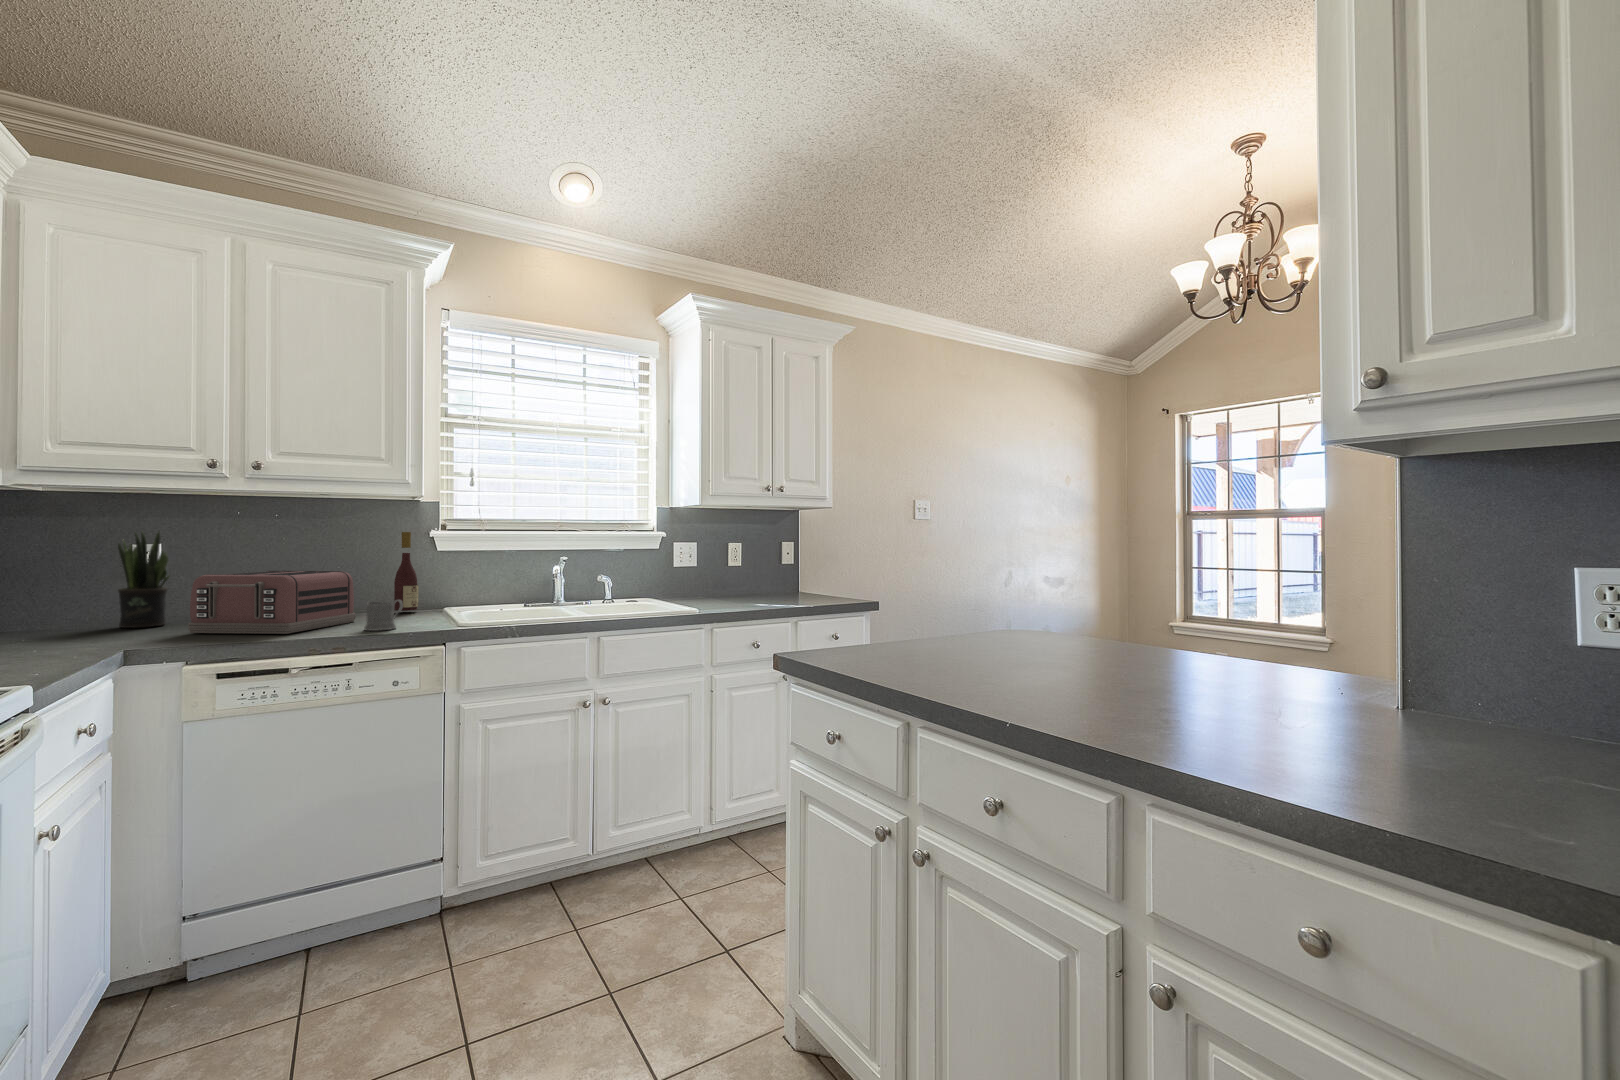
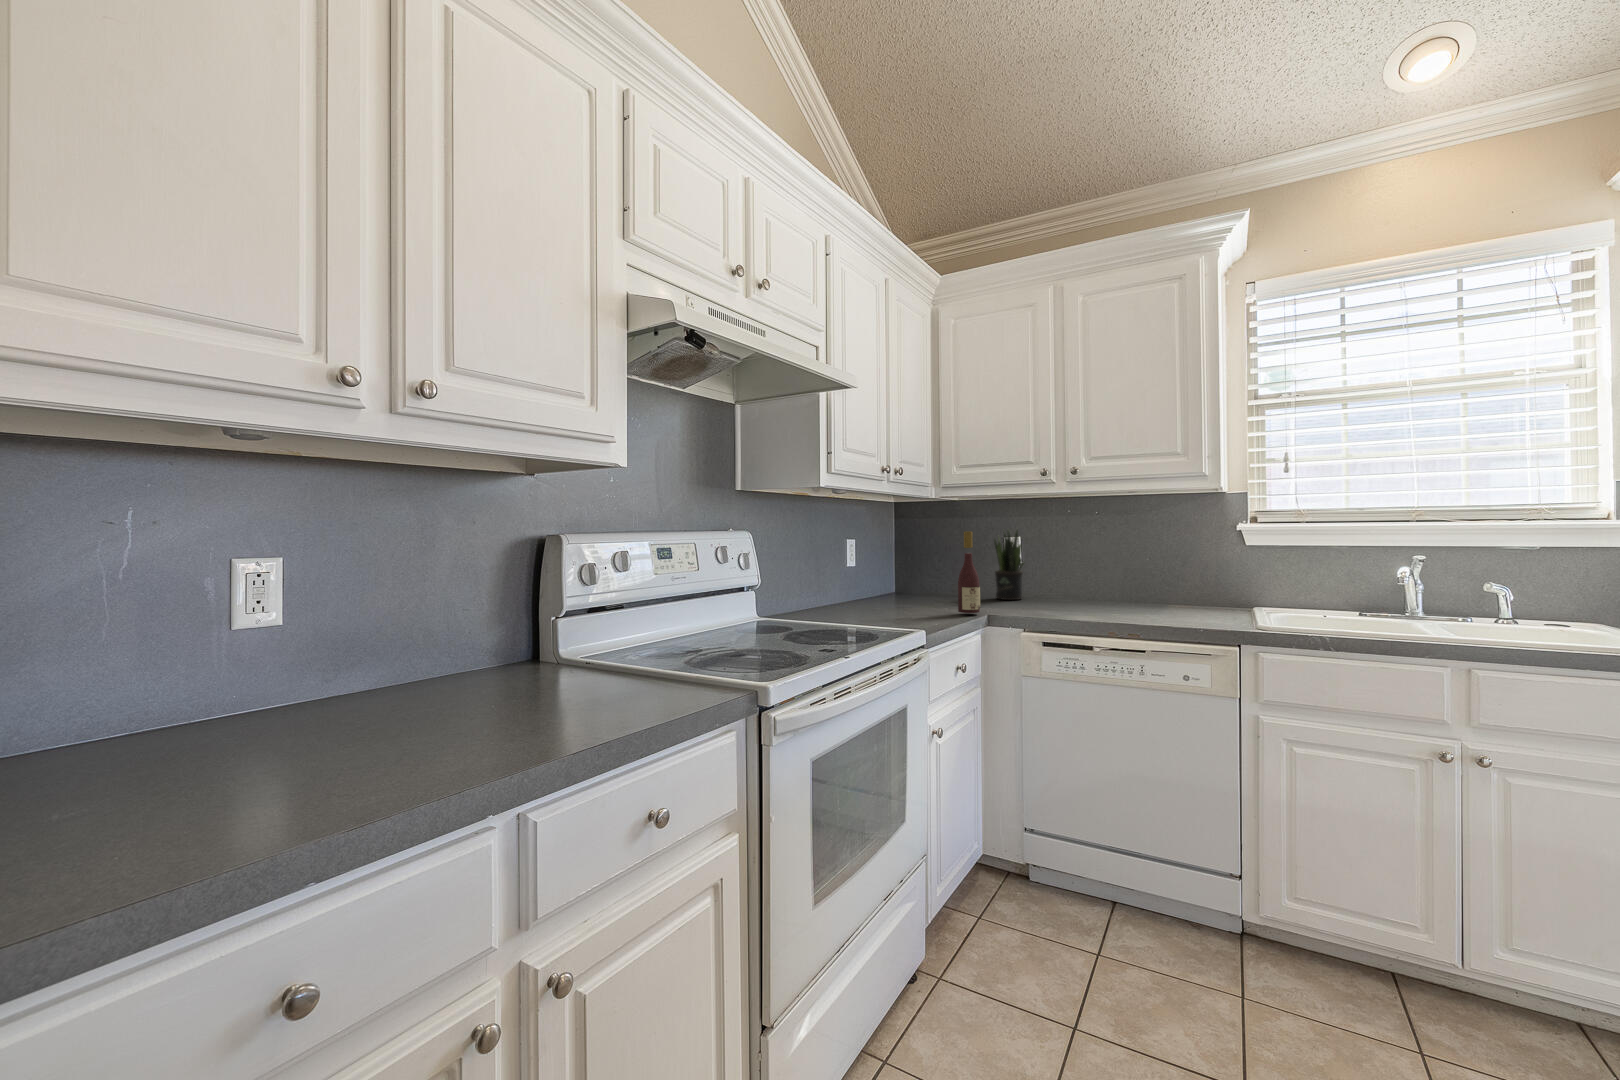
wine bottle: present [394,532,418,611] -> present [958,531,980,613]
toaster: present [188,571,356,634] -> none [1029,561,1157,617]
mug: present [364,600,402,631] -> none [1158,594,1194,623]

